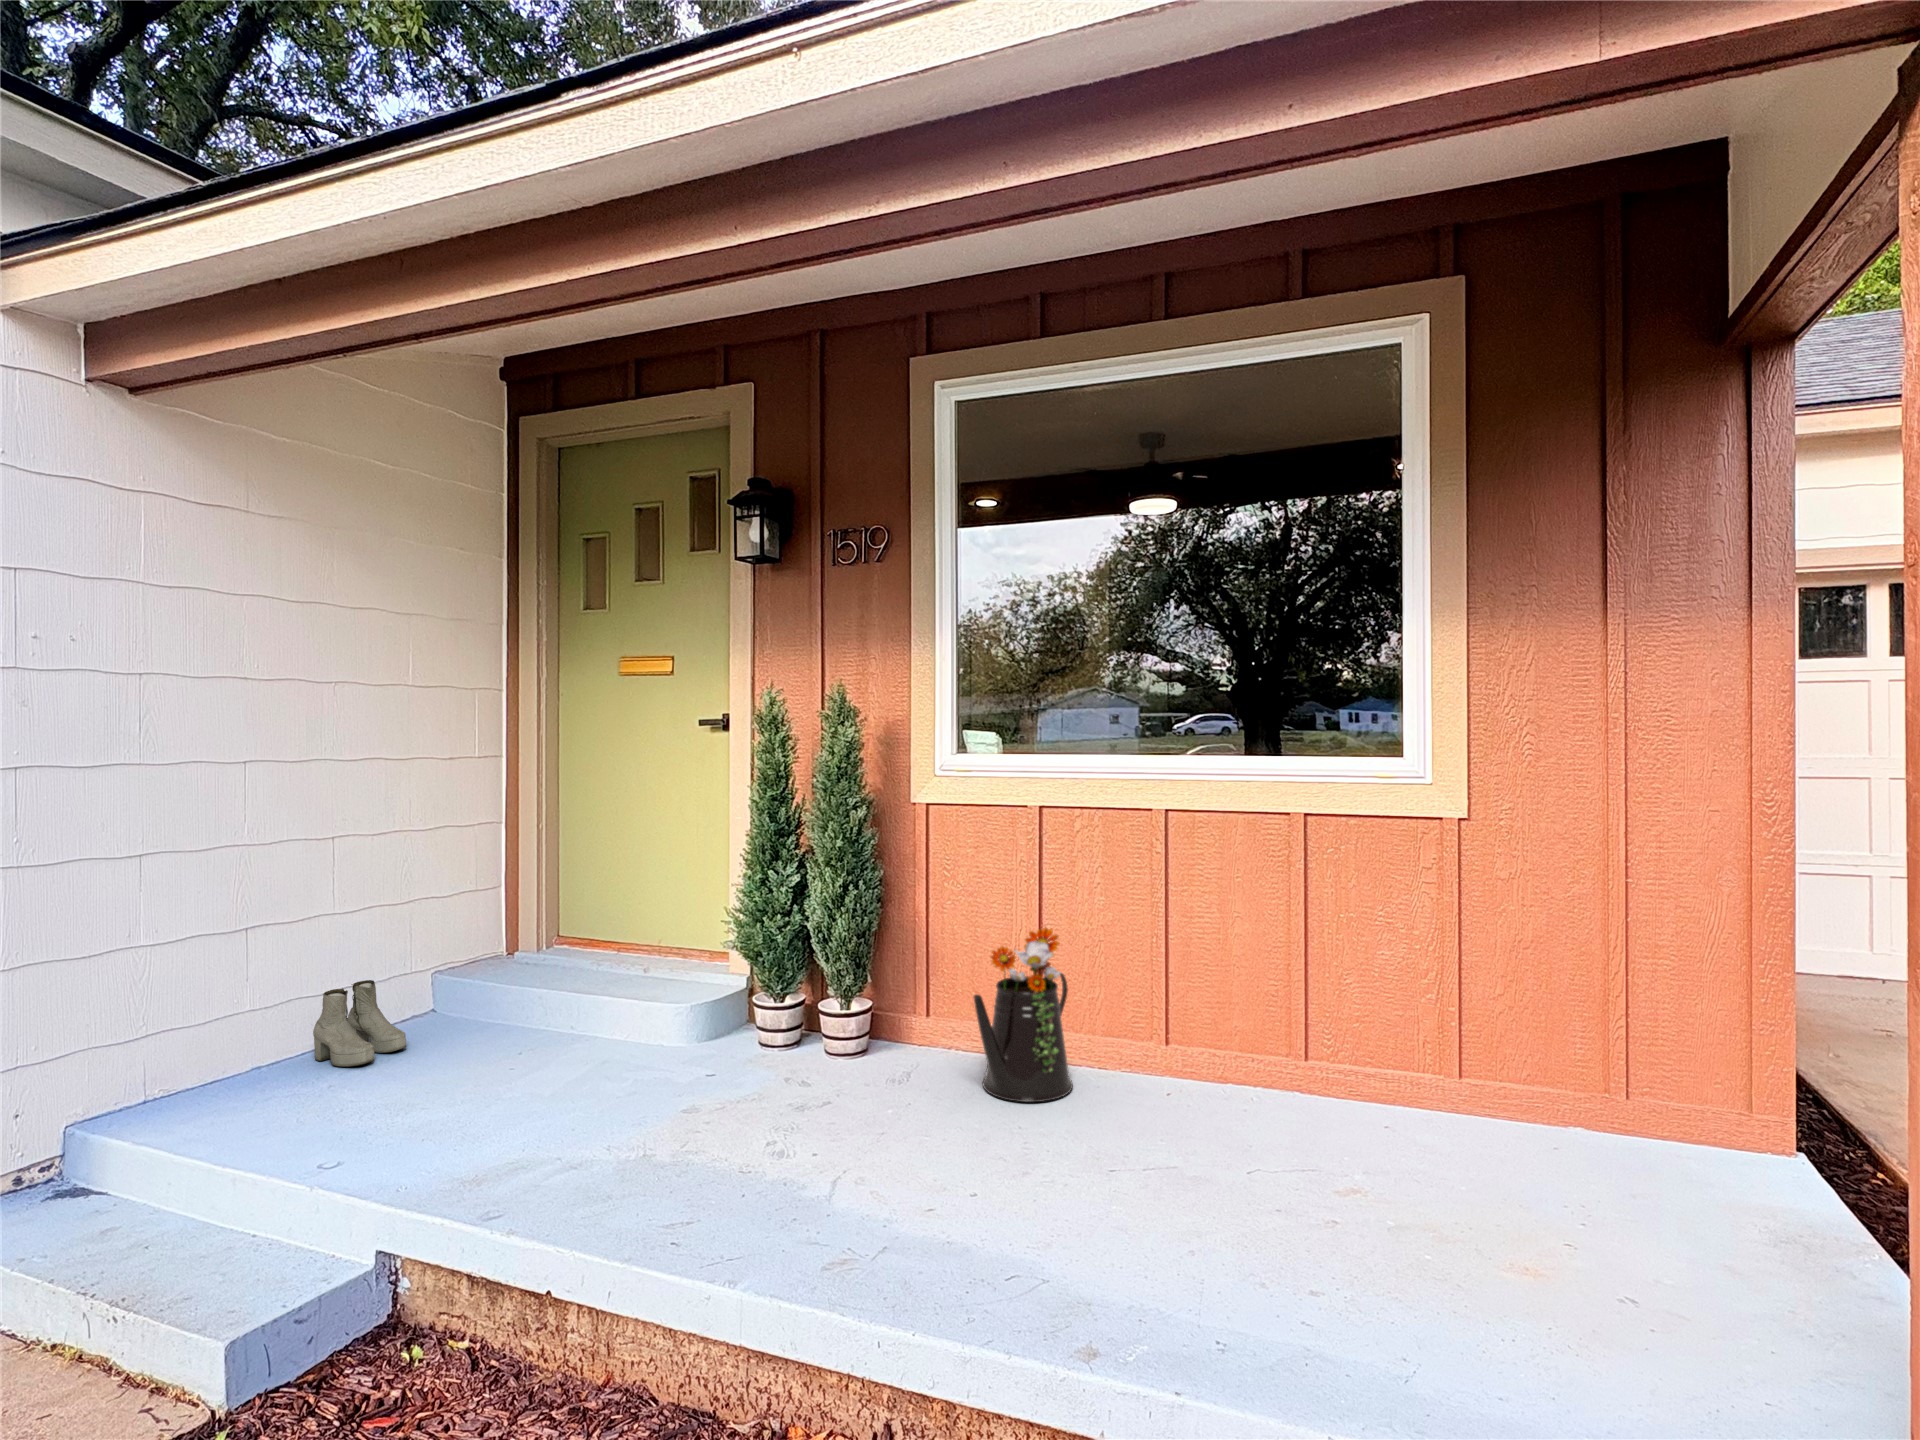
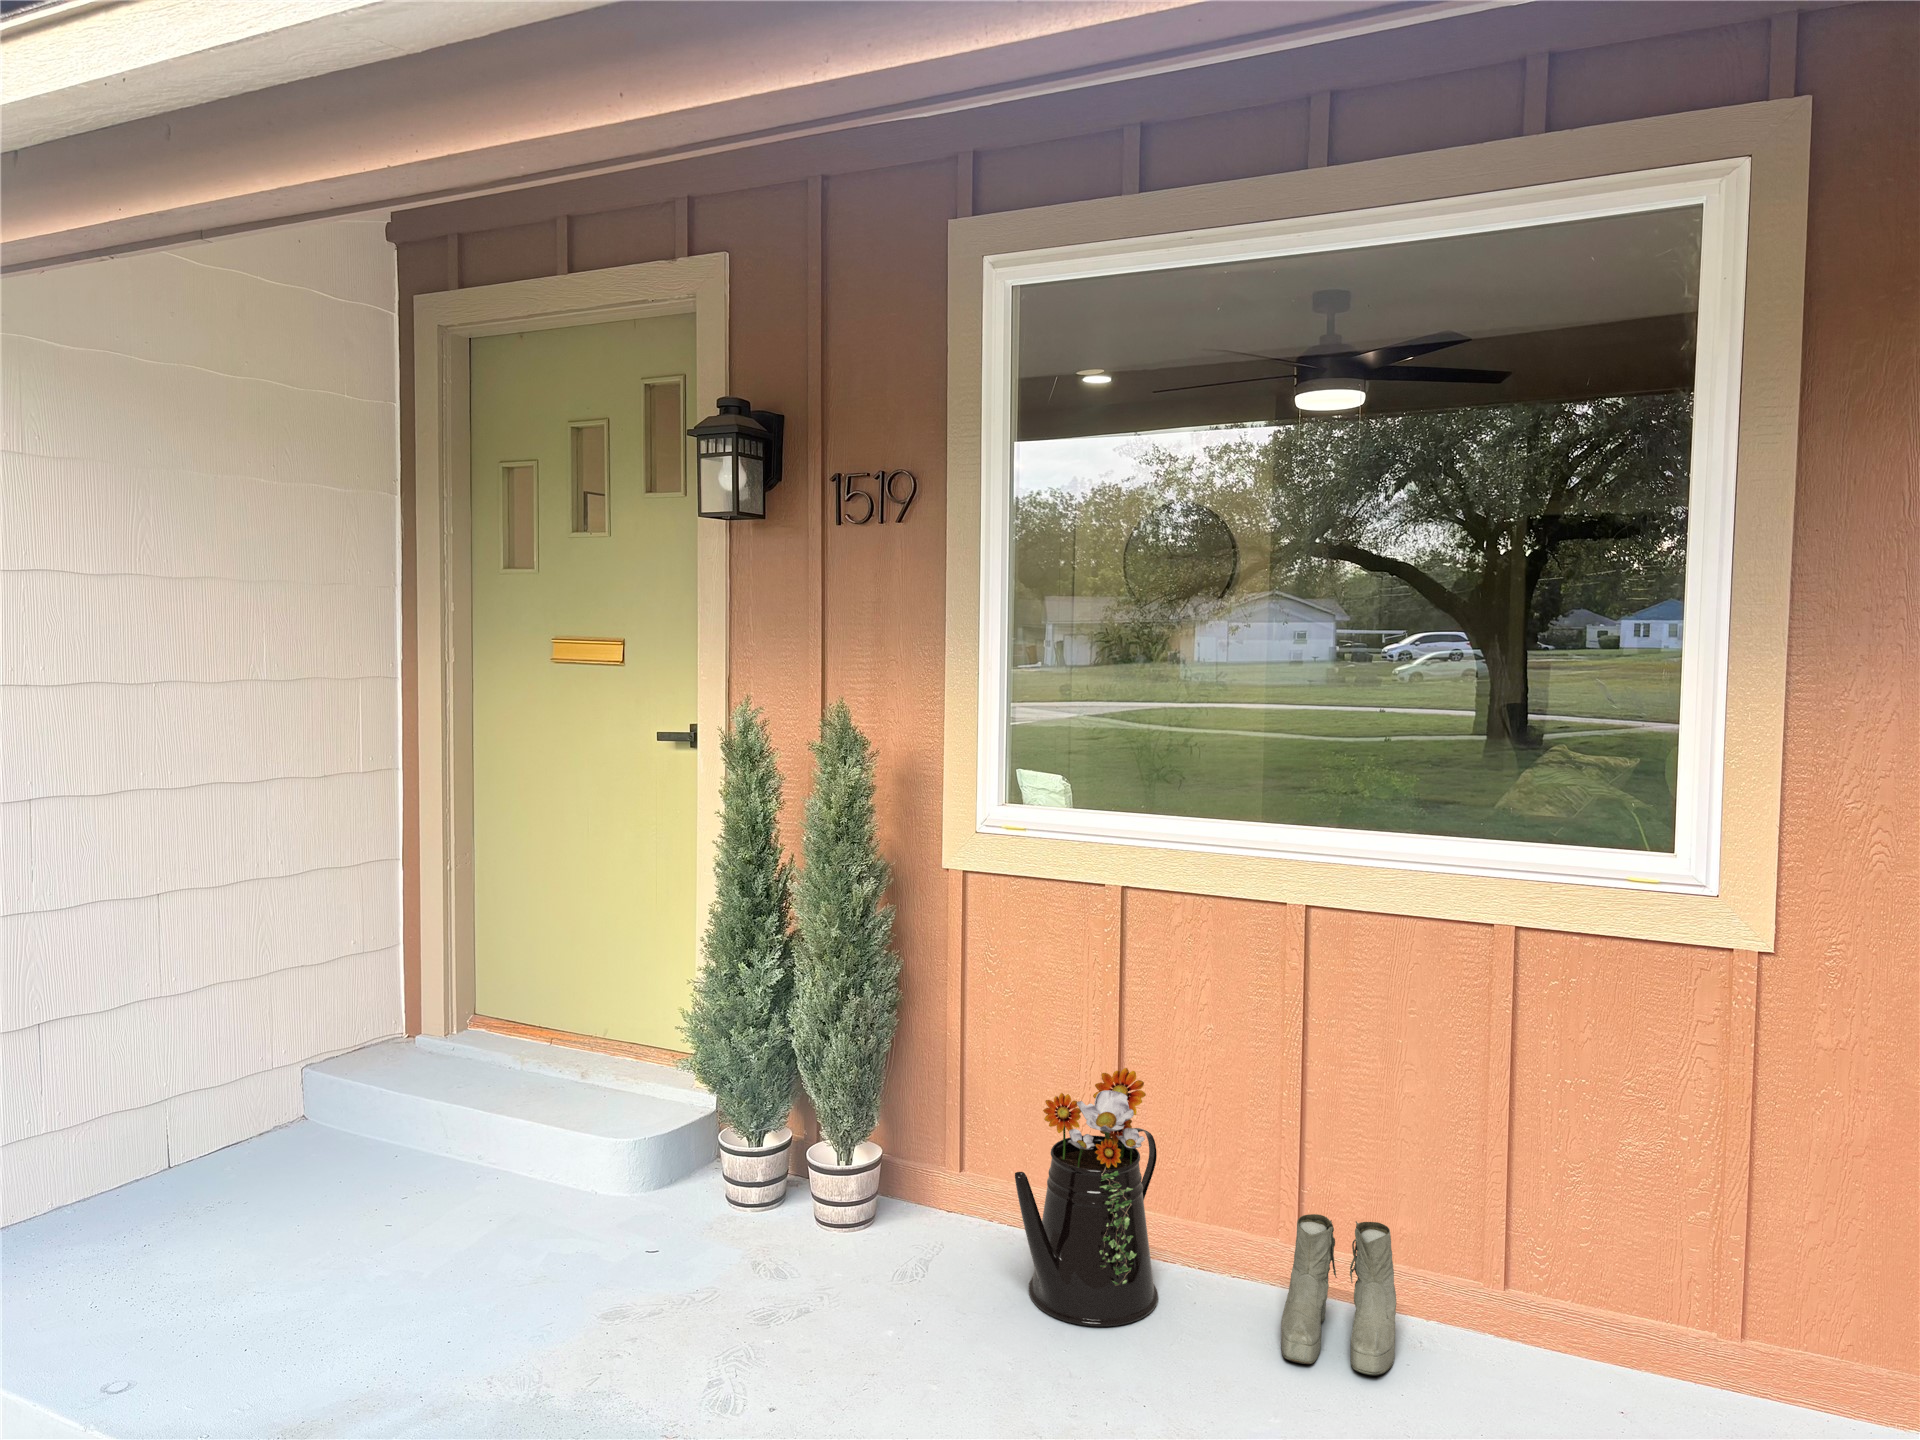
boots: present [313,980,406,1067] -> present [1281,1214,1396,1376]

